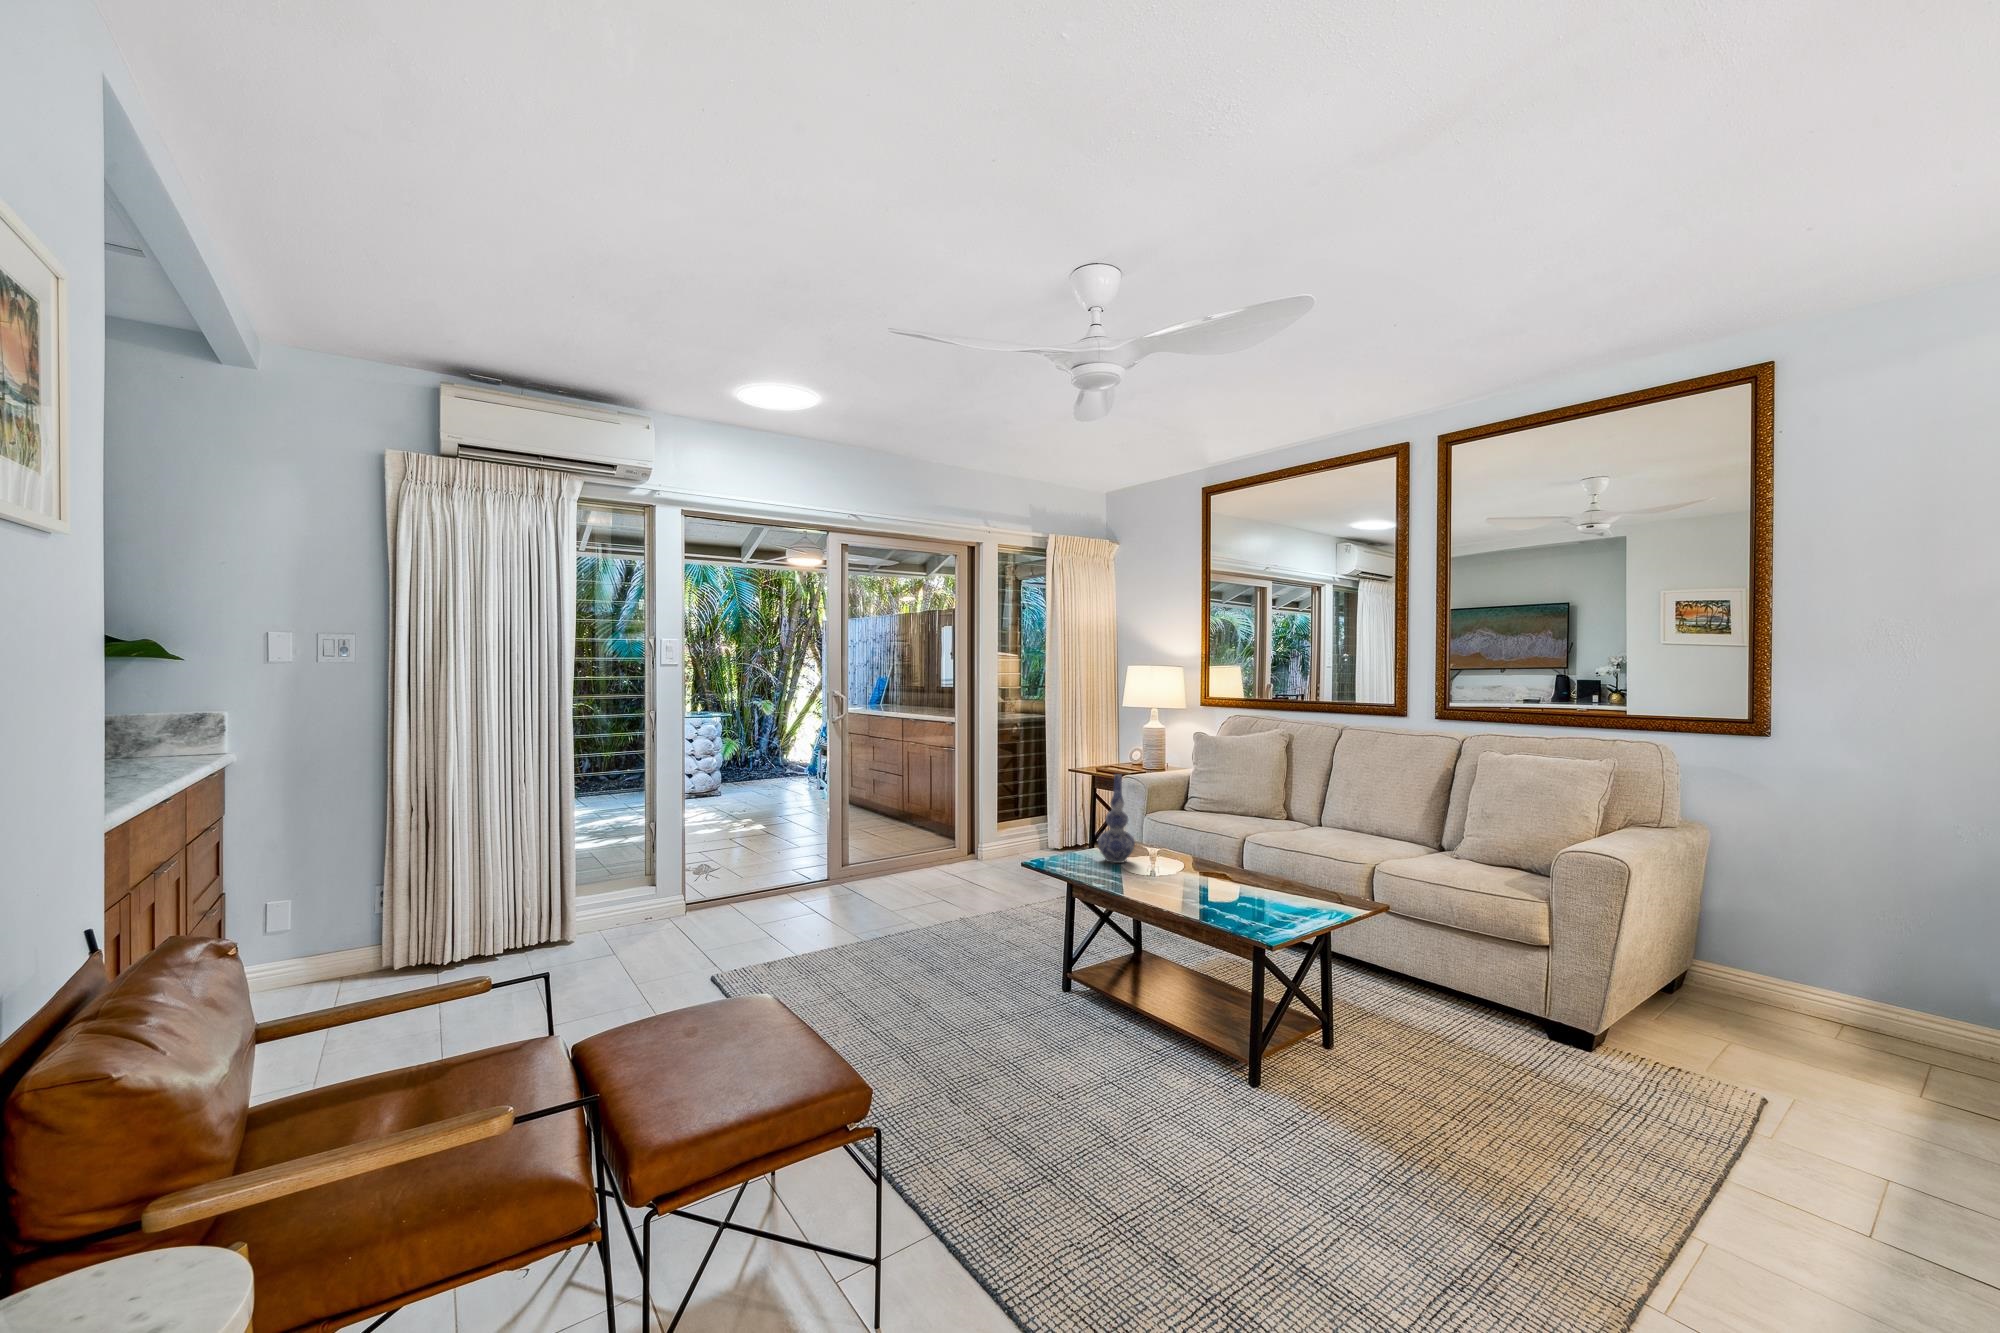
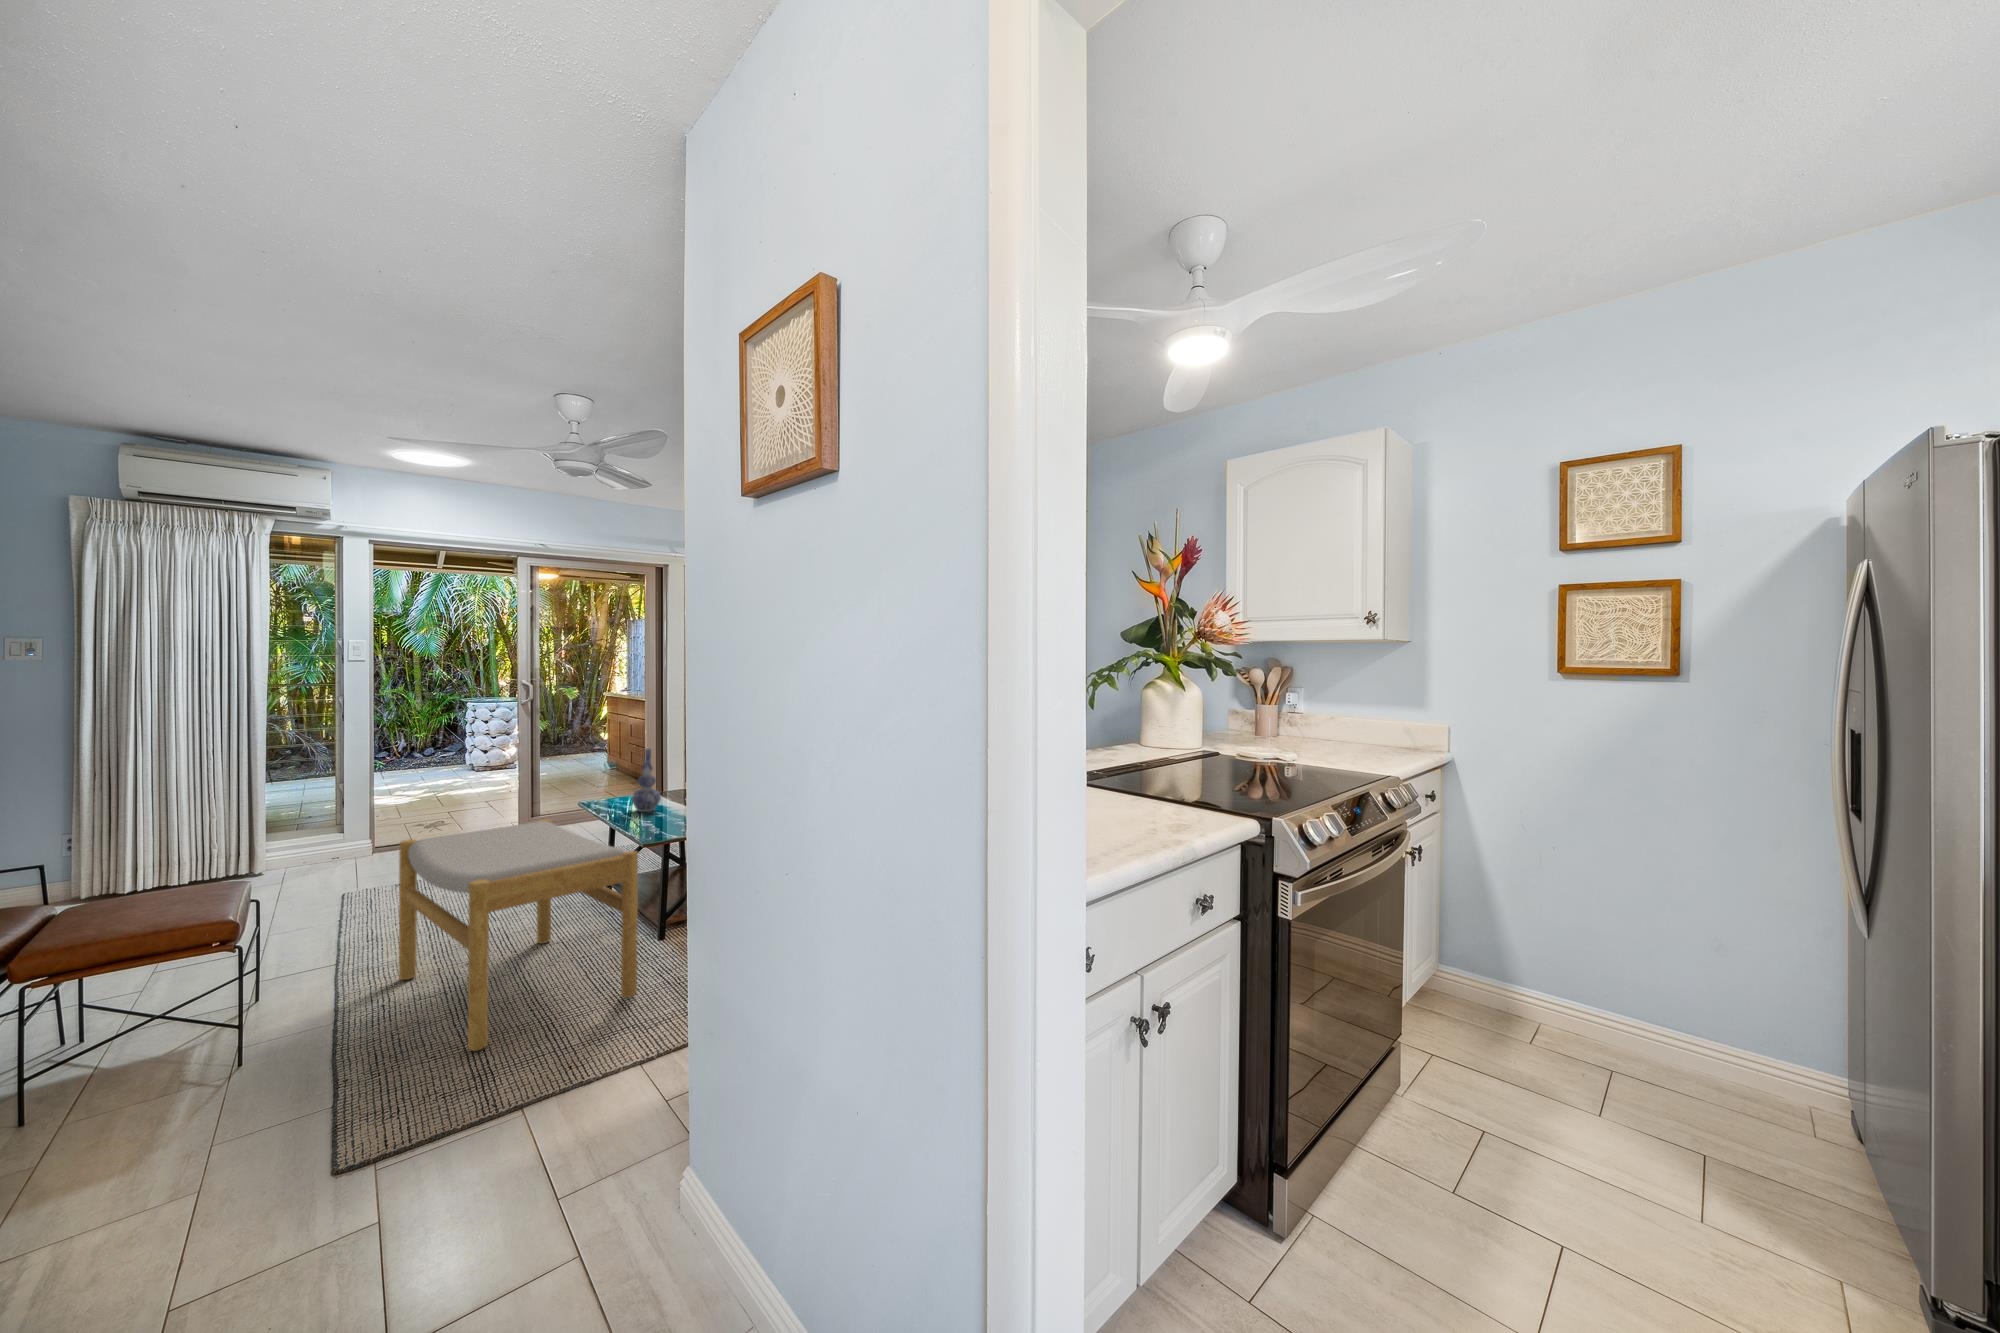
footstool: none [966,879,1368,1282] -> present [399,819,638,1051]

